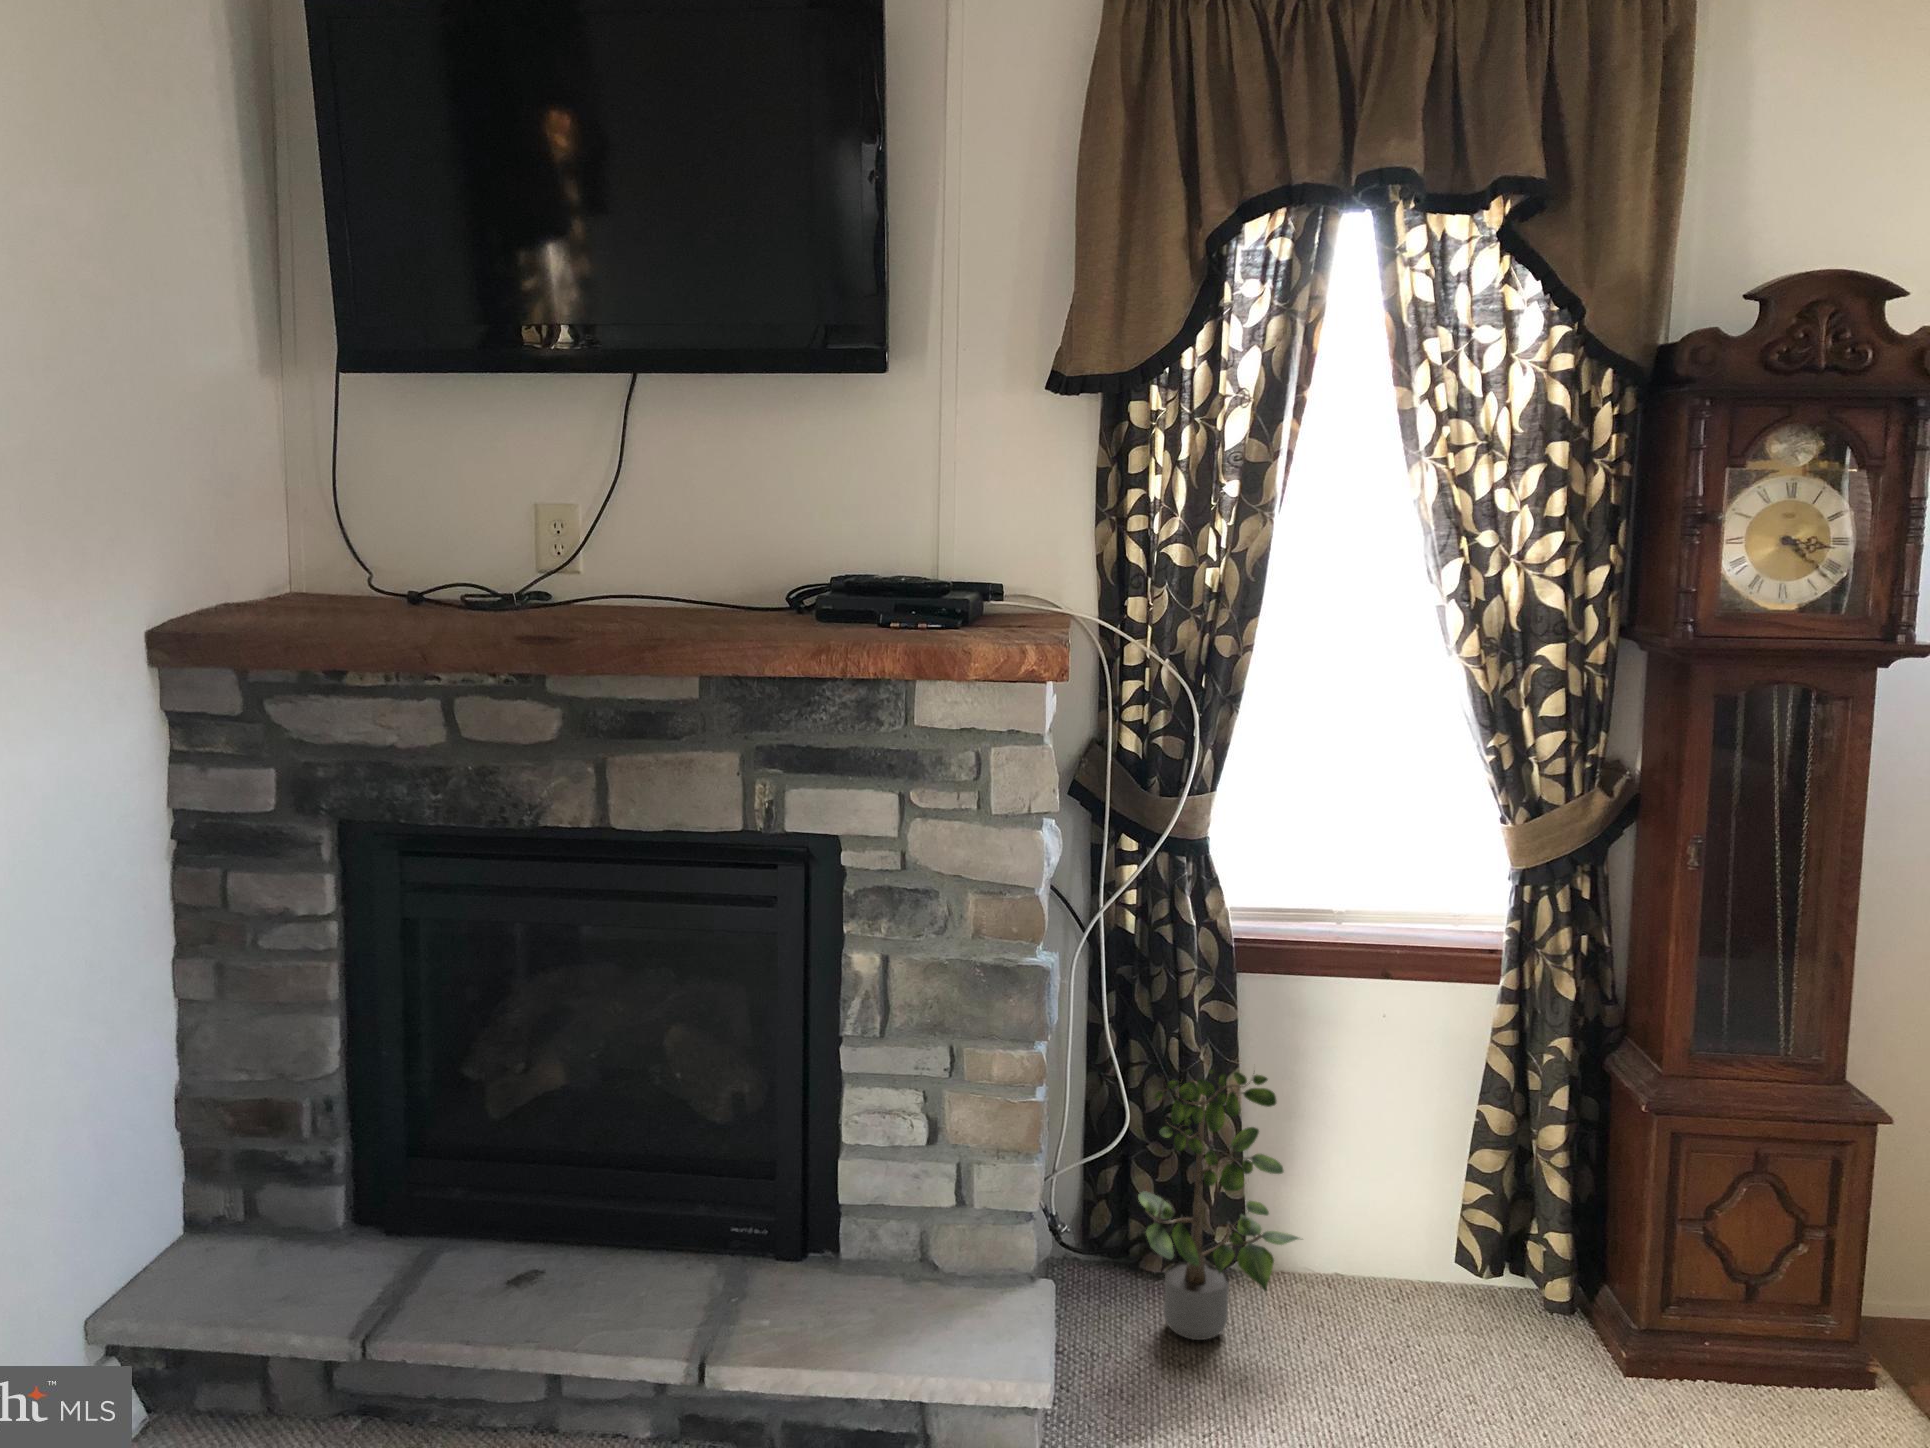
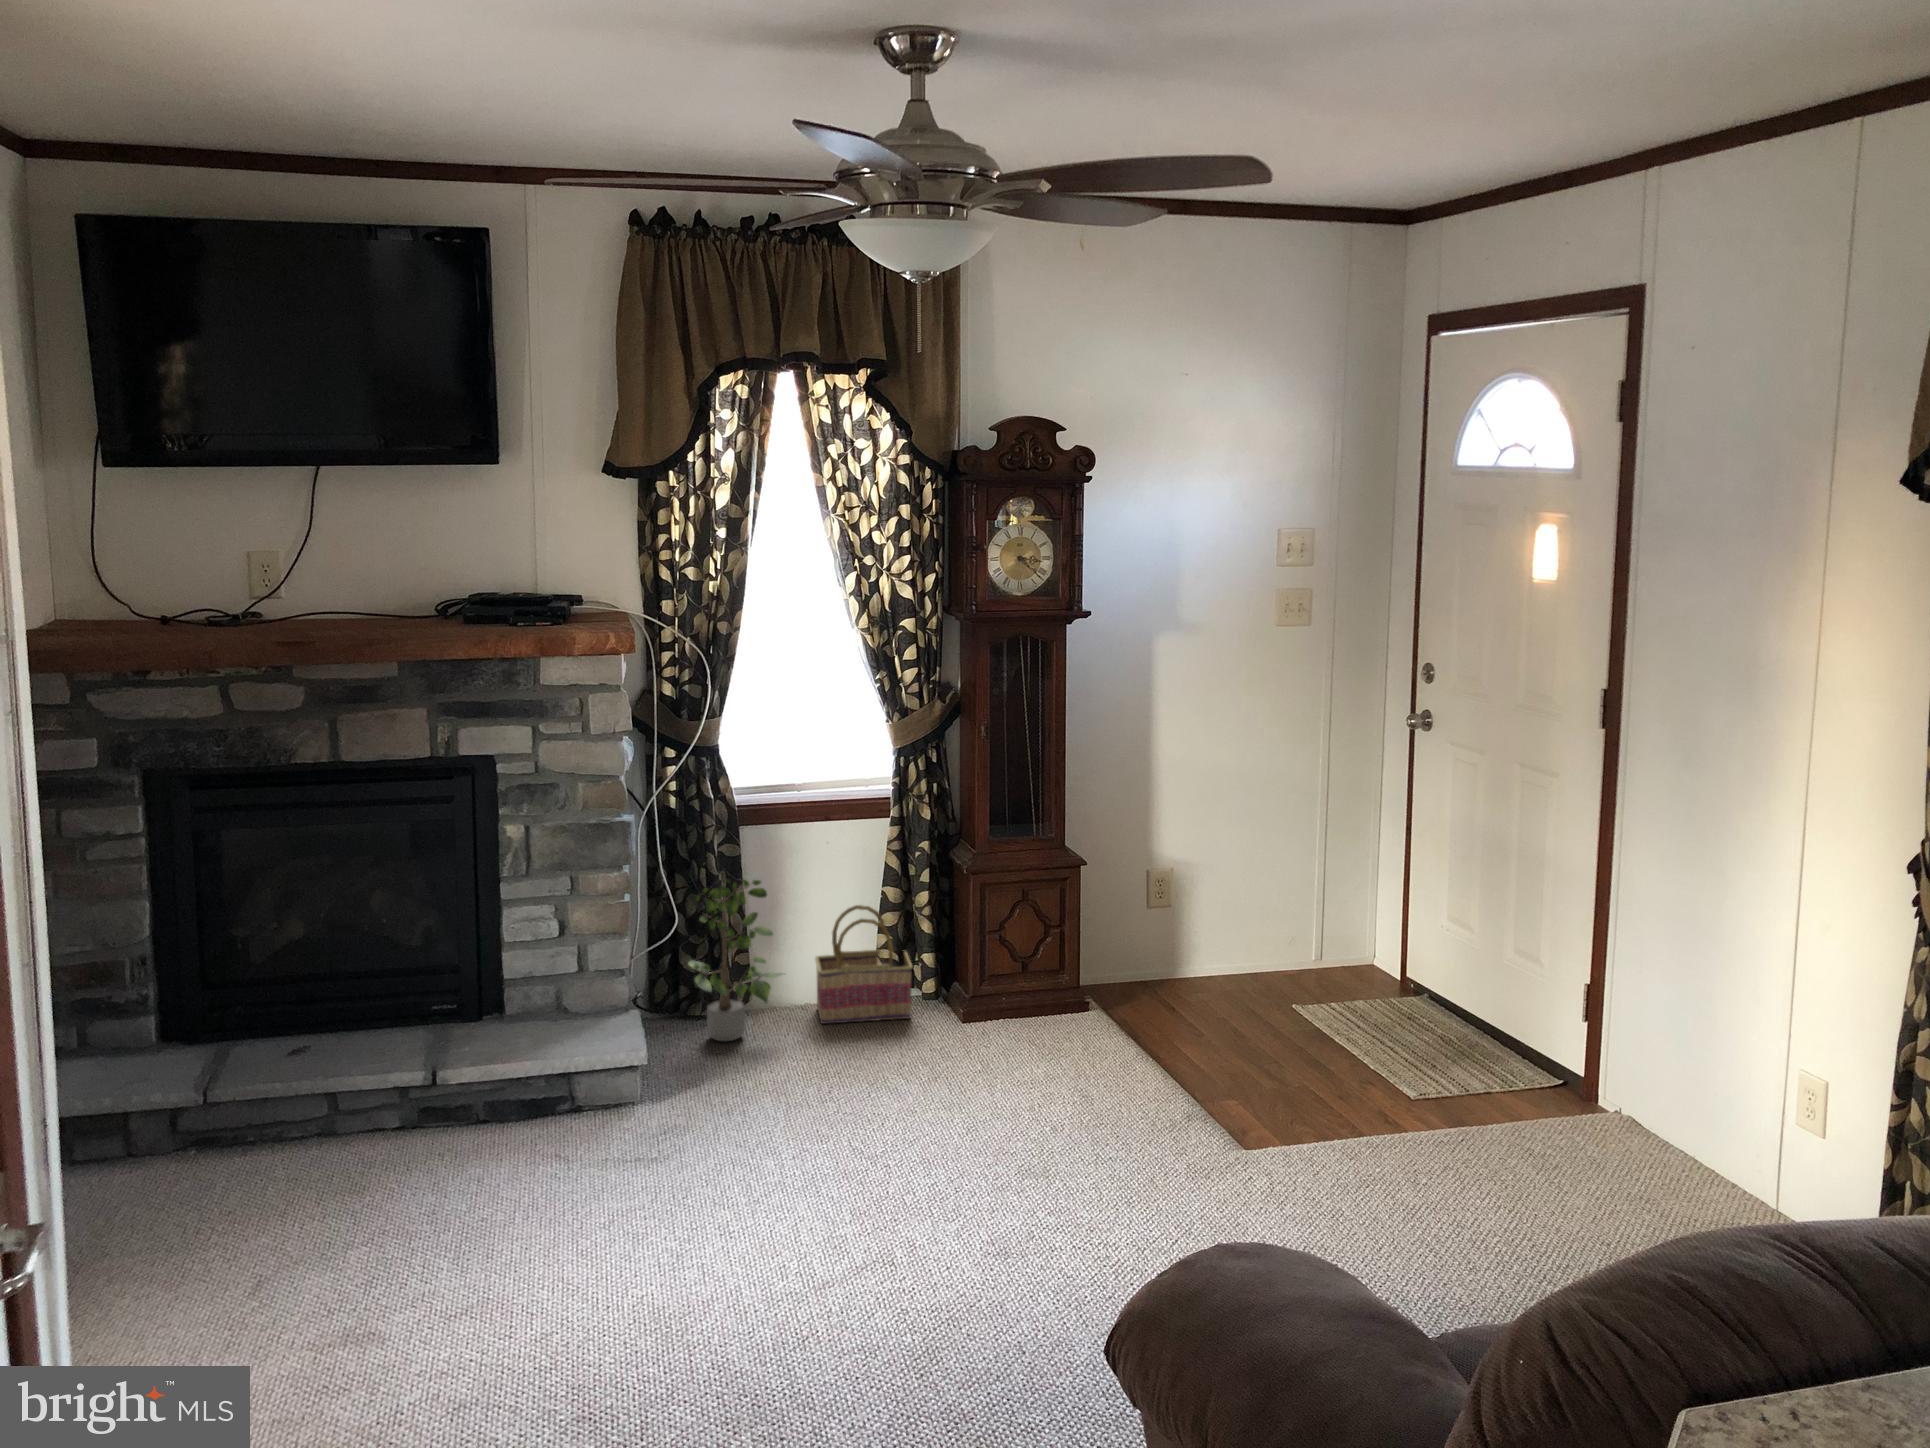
basket: none [1350,1128,1530,1346] -> present [815,905,912,1024]

